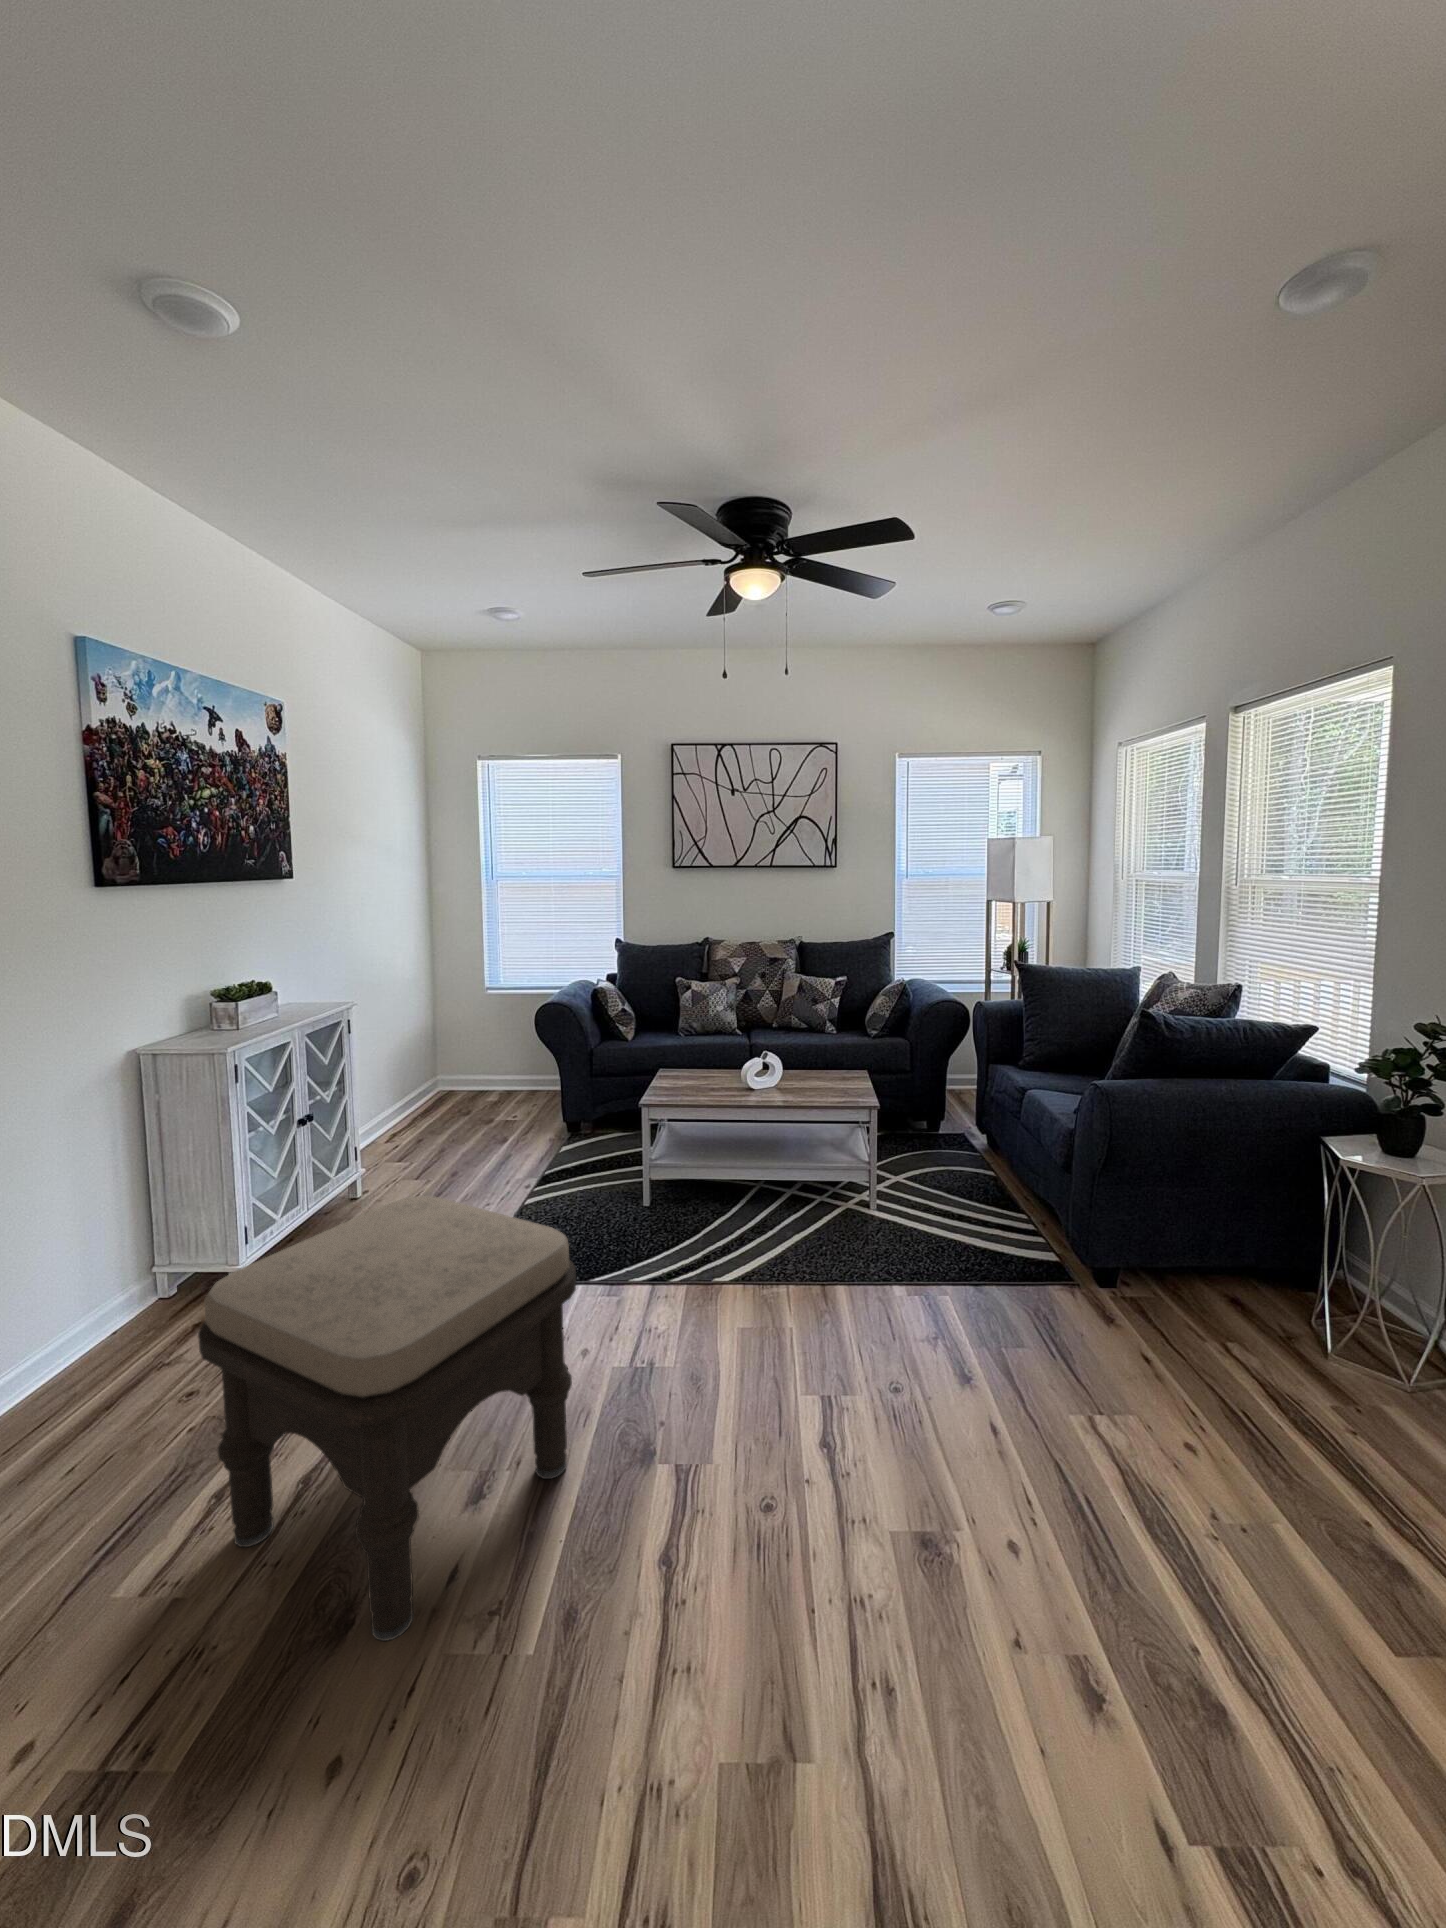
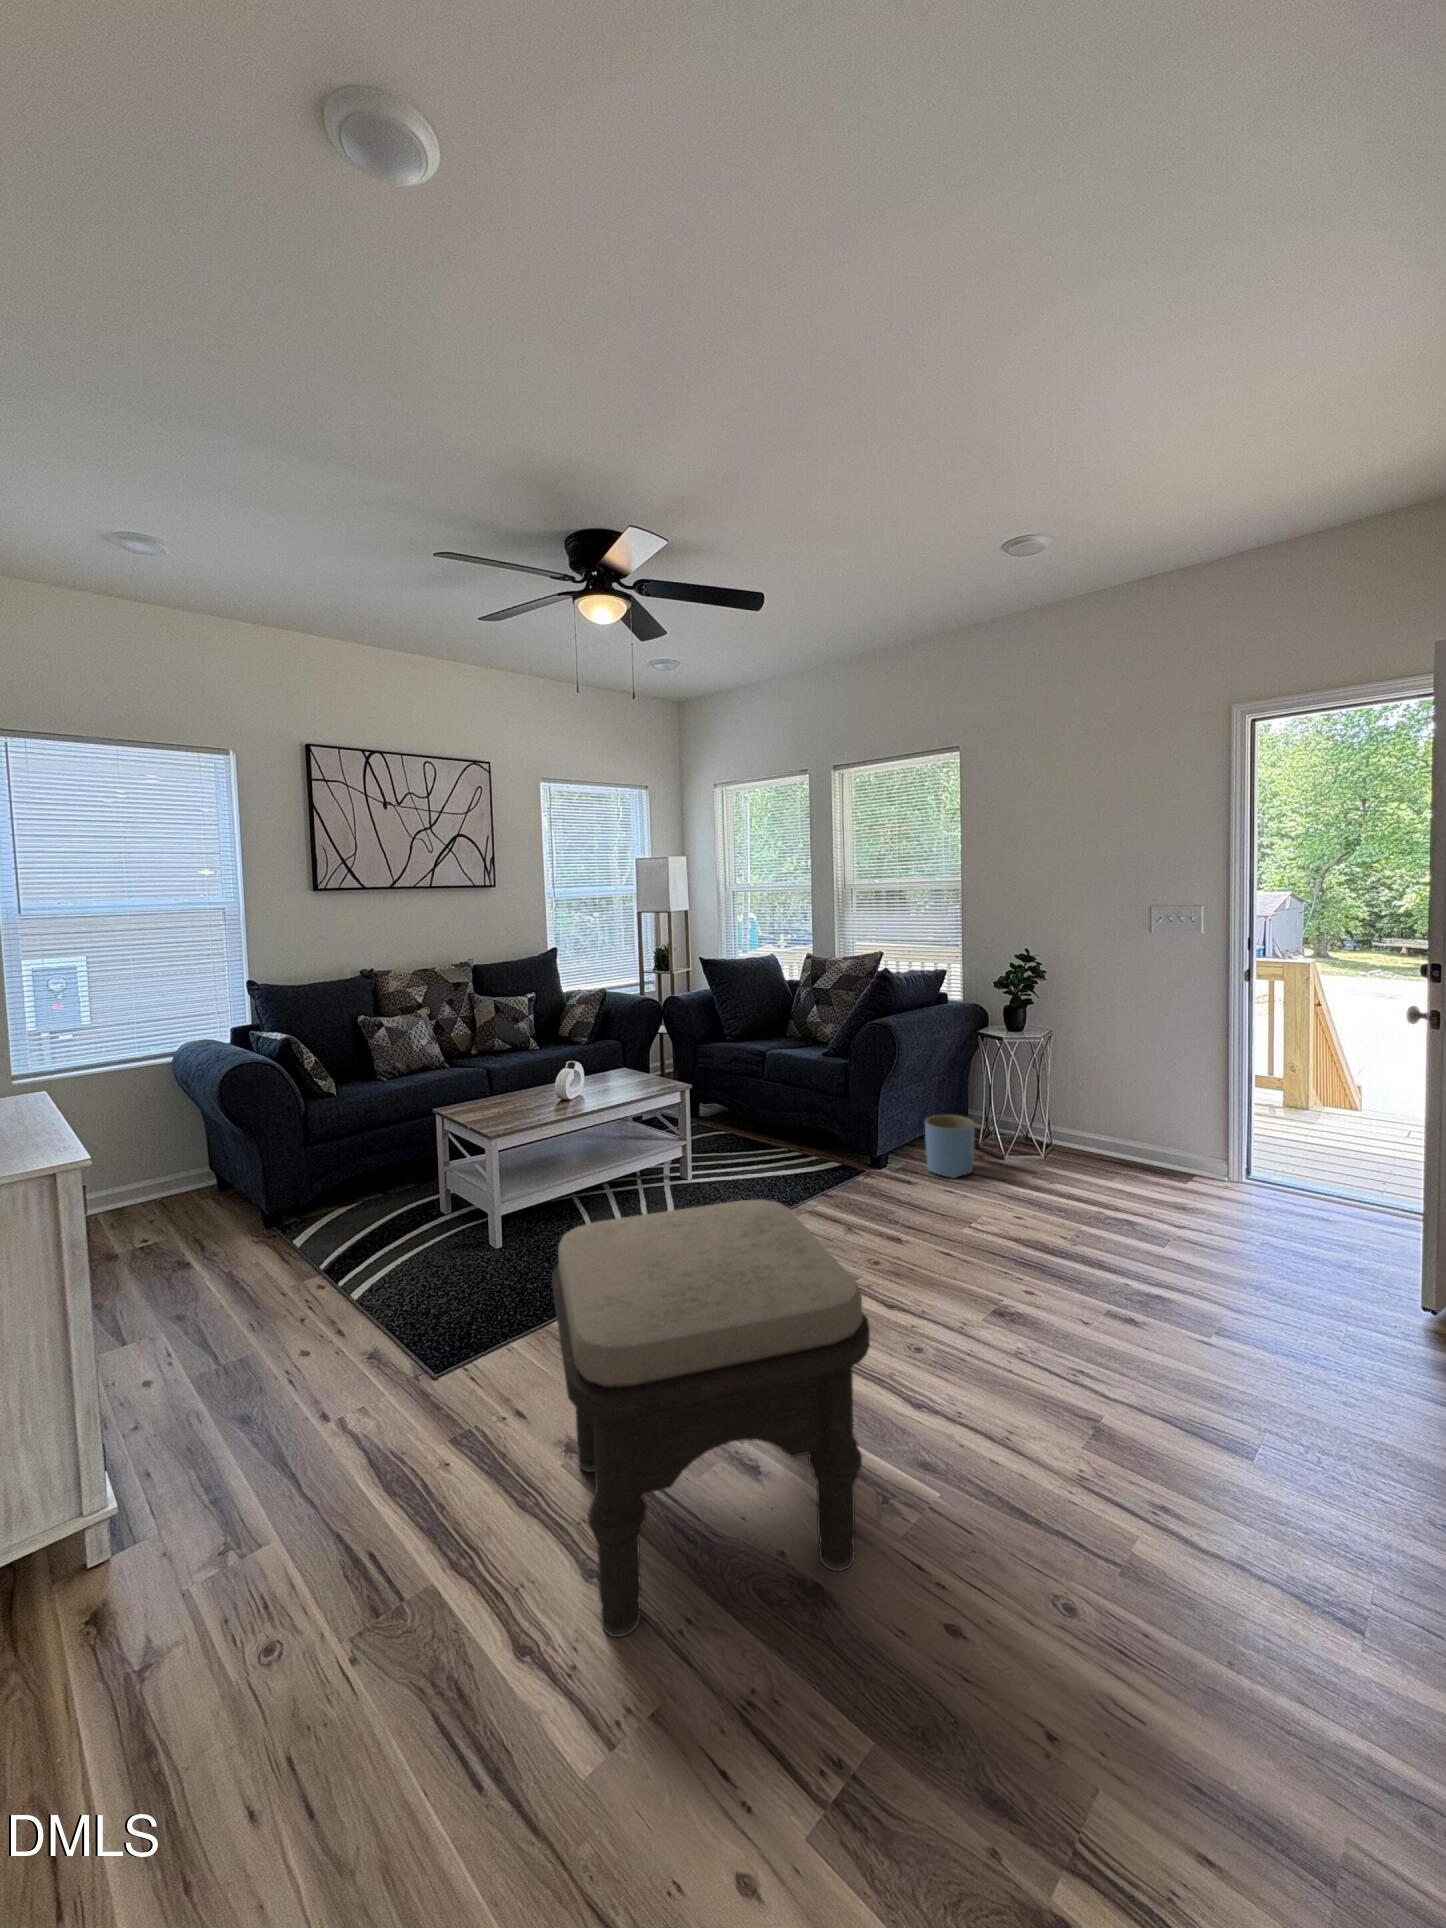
planter: none [1165,1232,1251,1337] -> present [925,1115,975,1179]

